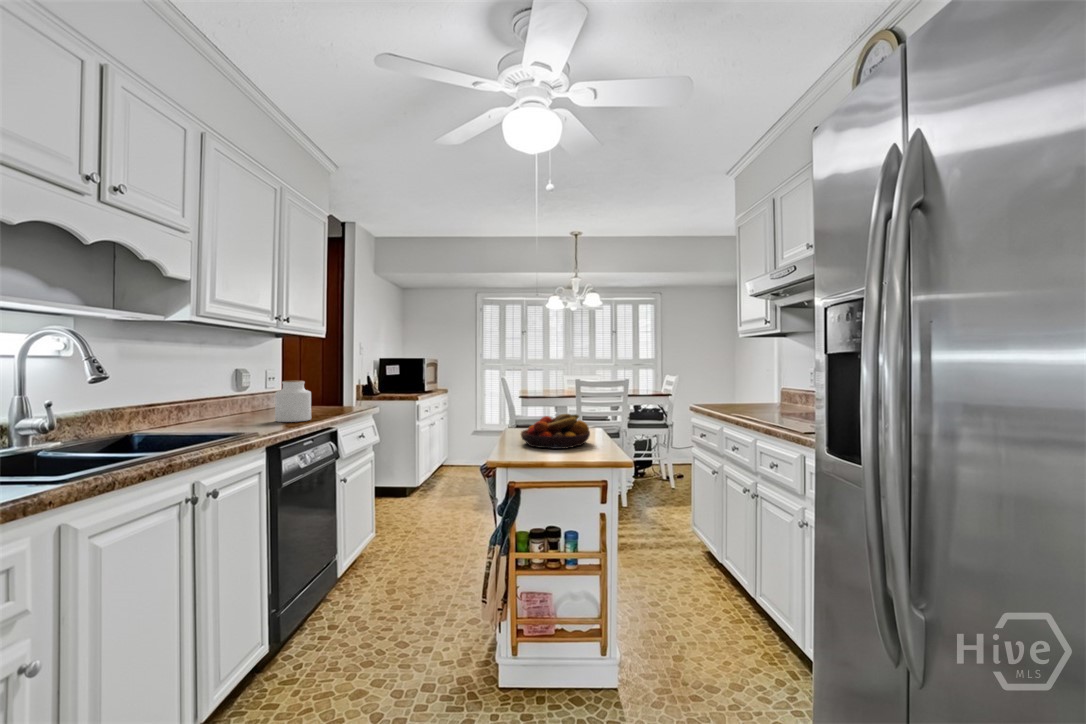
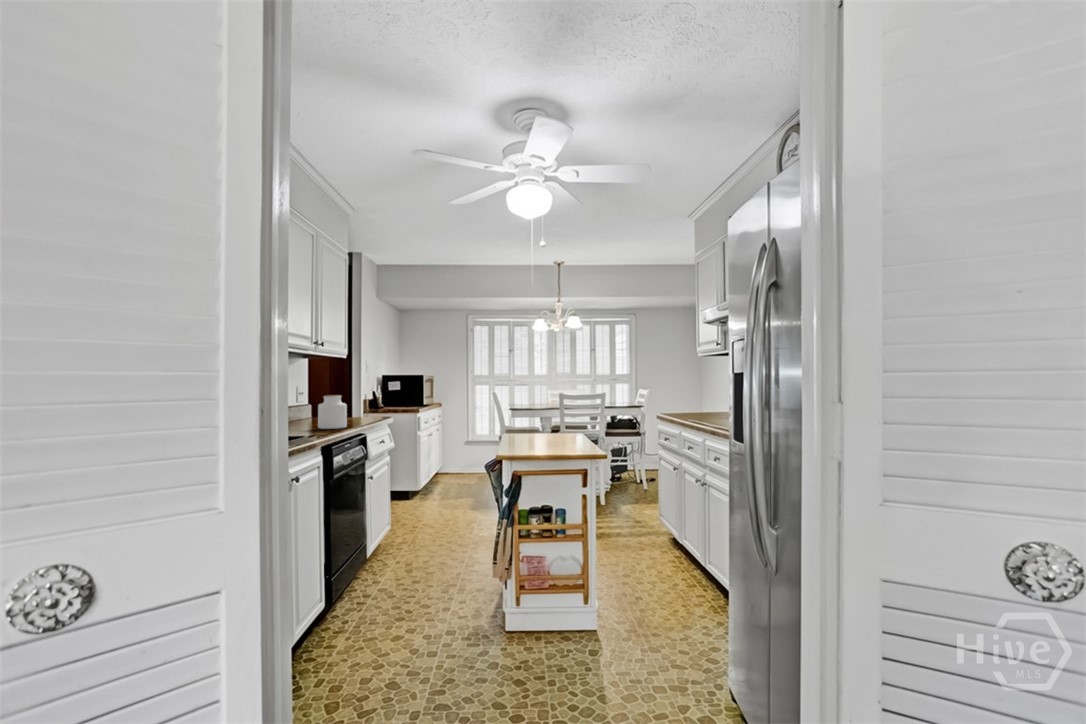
fruit bowl: present [521,414,590,449] -> none [520,420,574,447]

